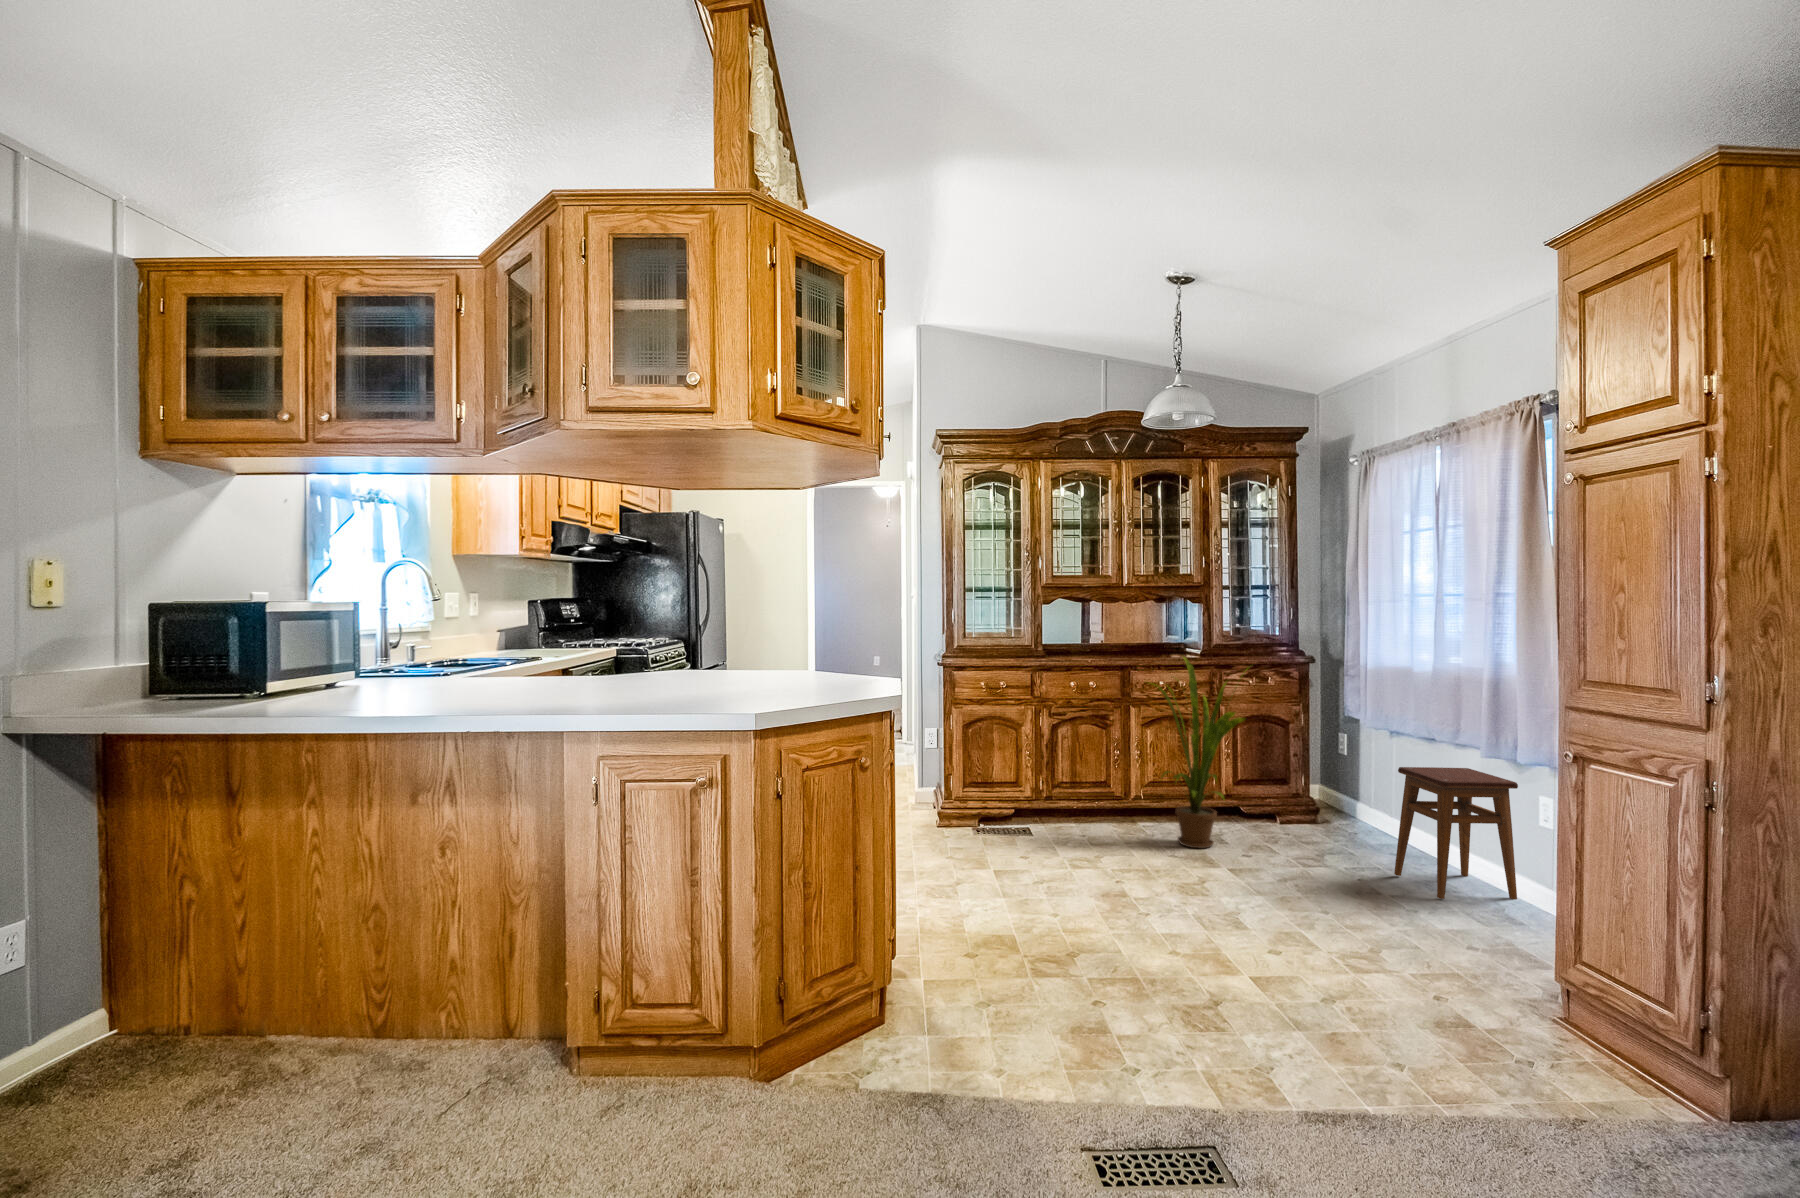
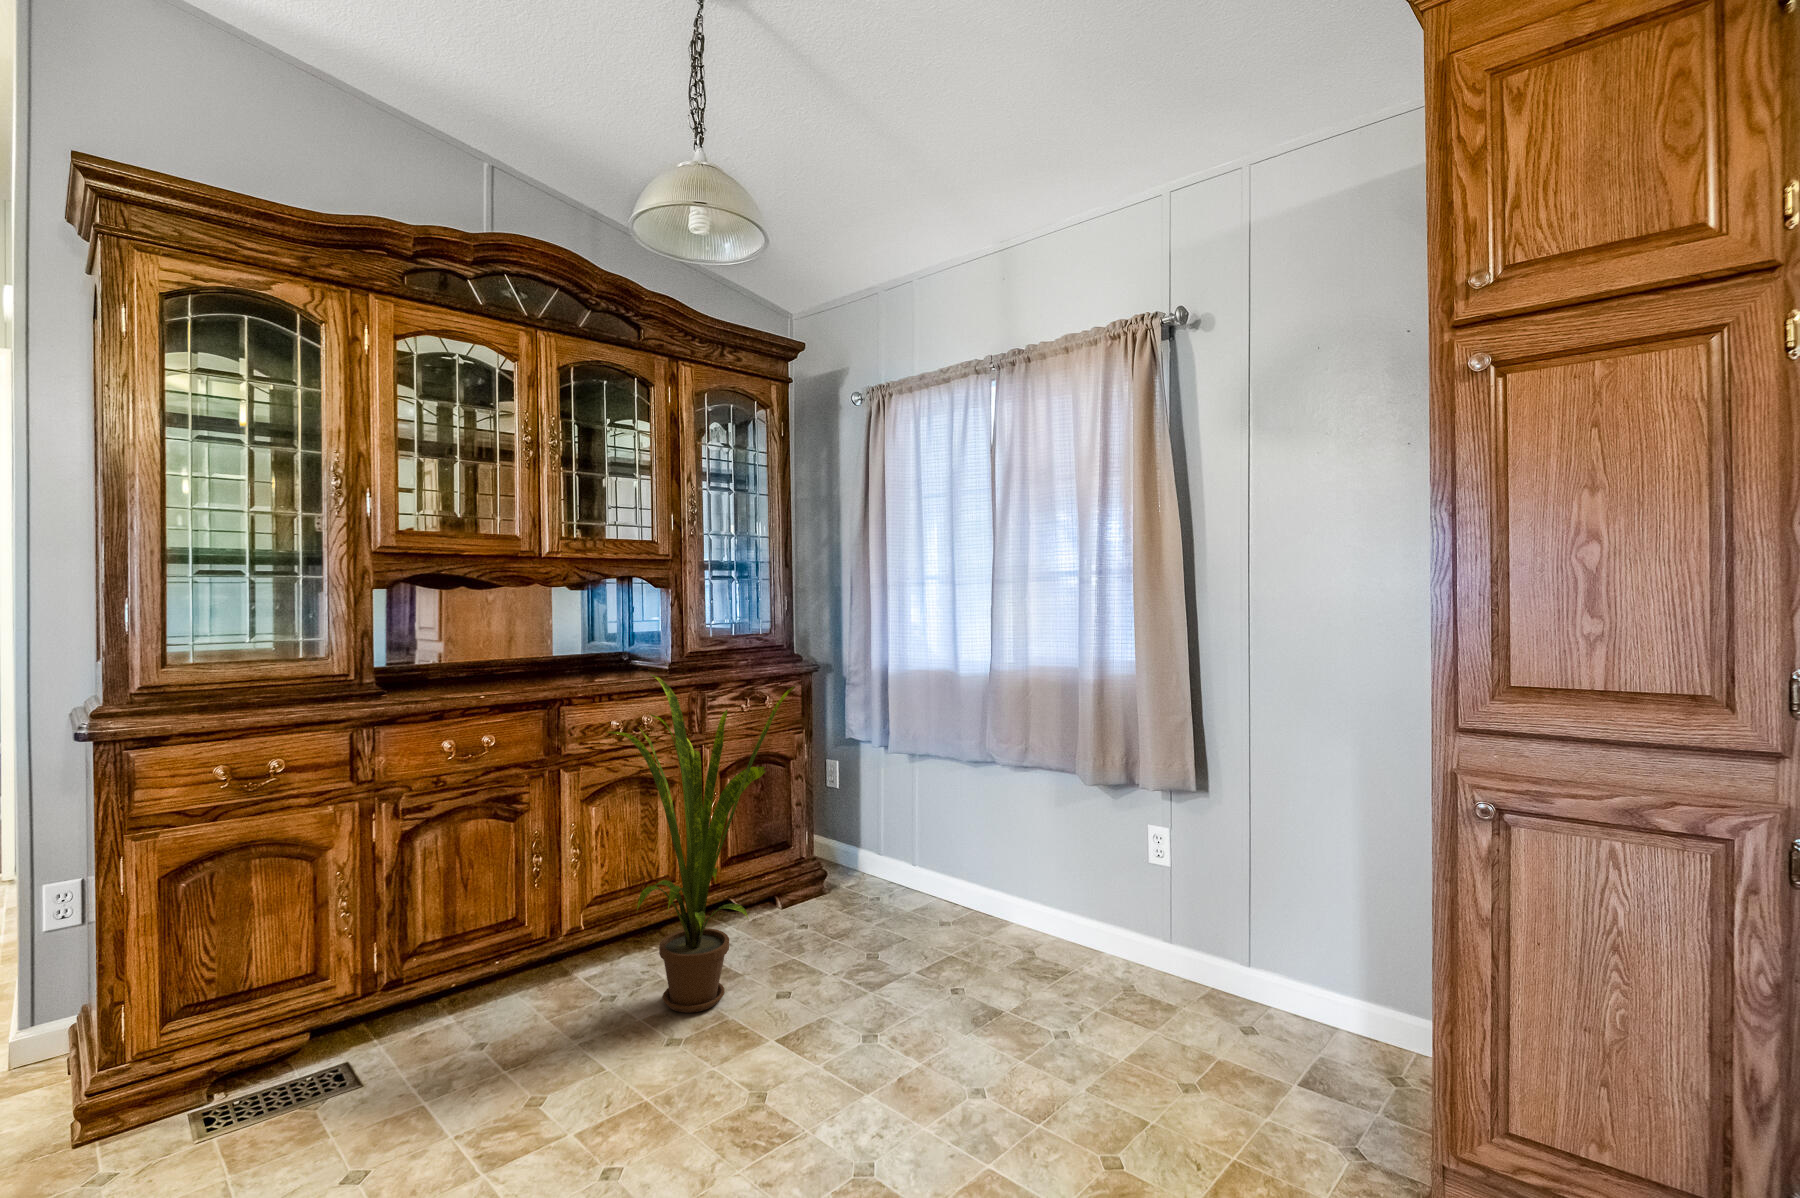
stool: present [1394,767,1518,899] -> none [988,804,1136,1014]

